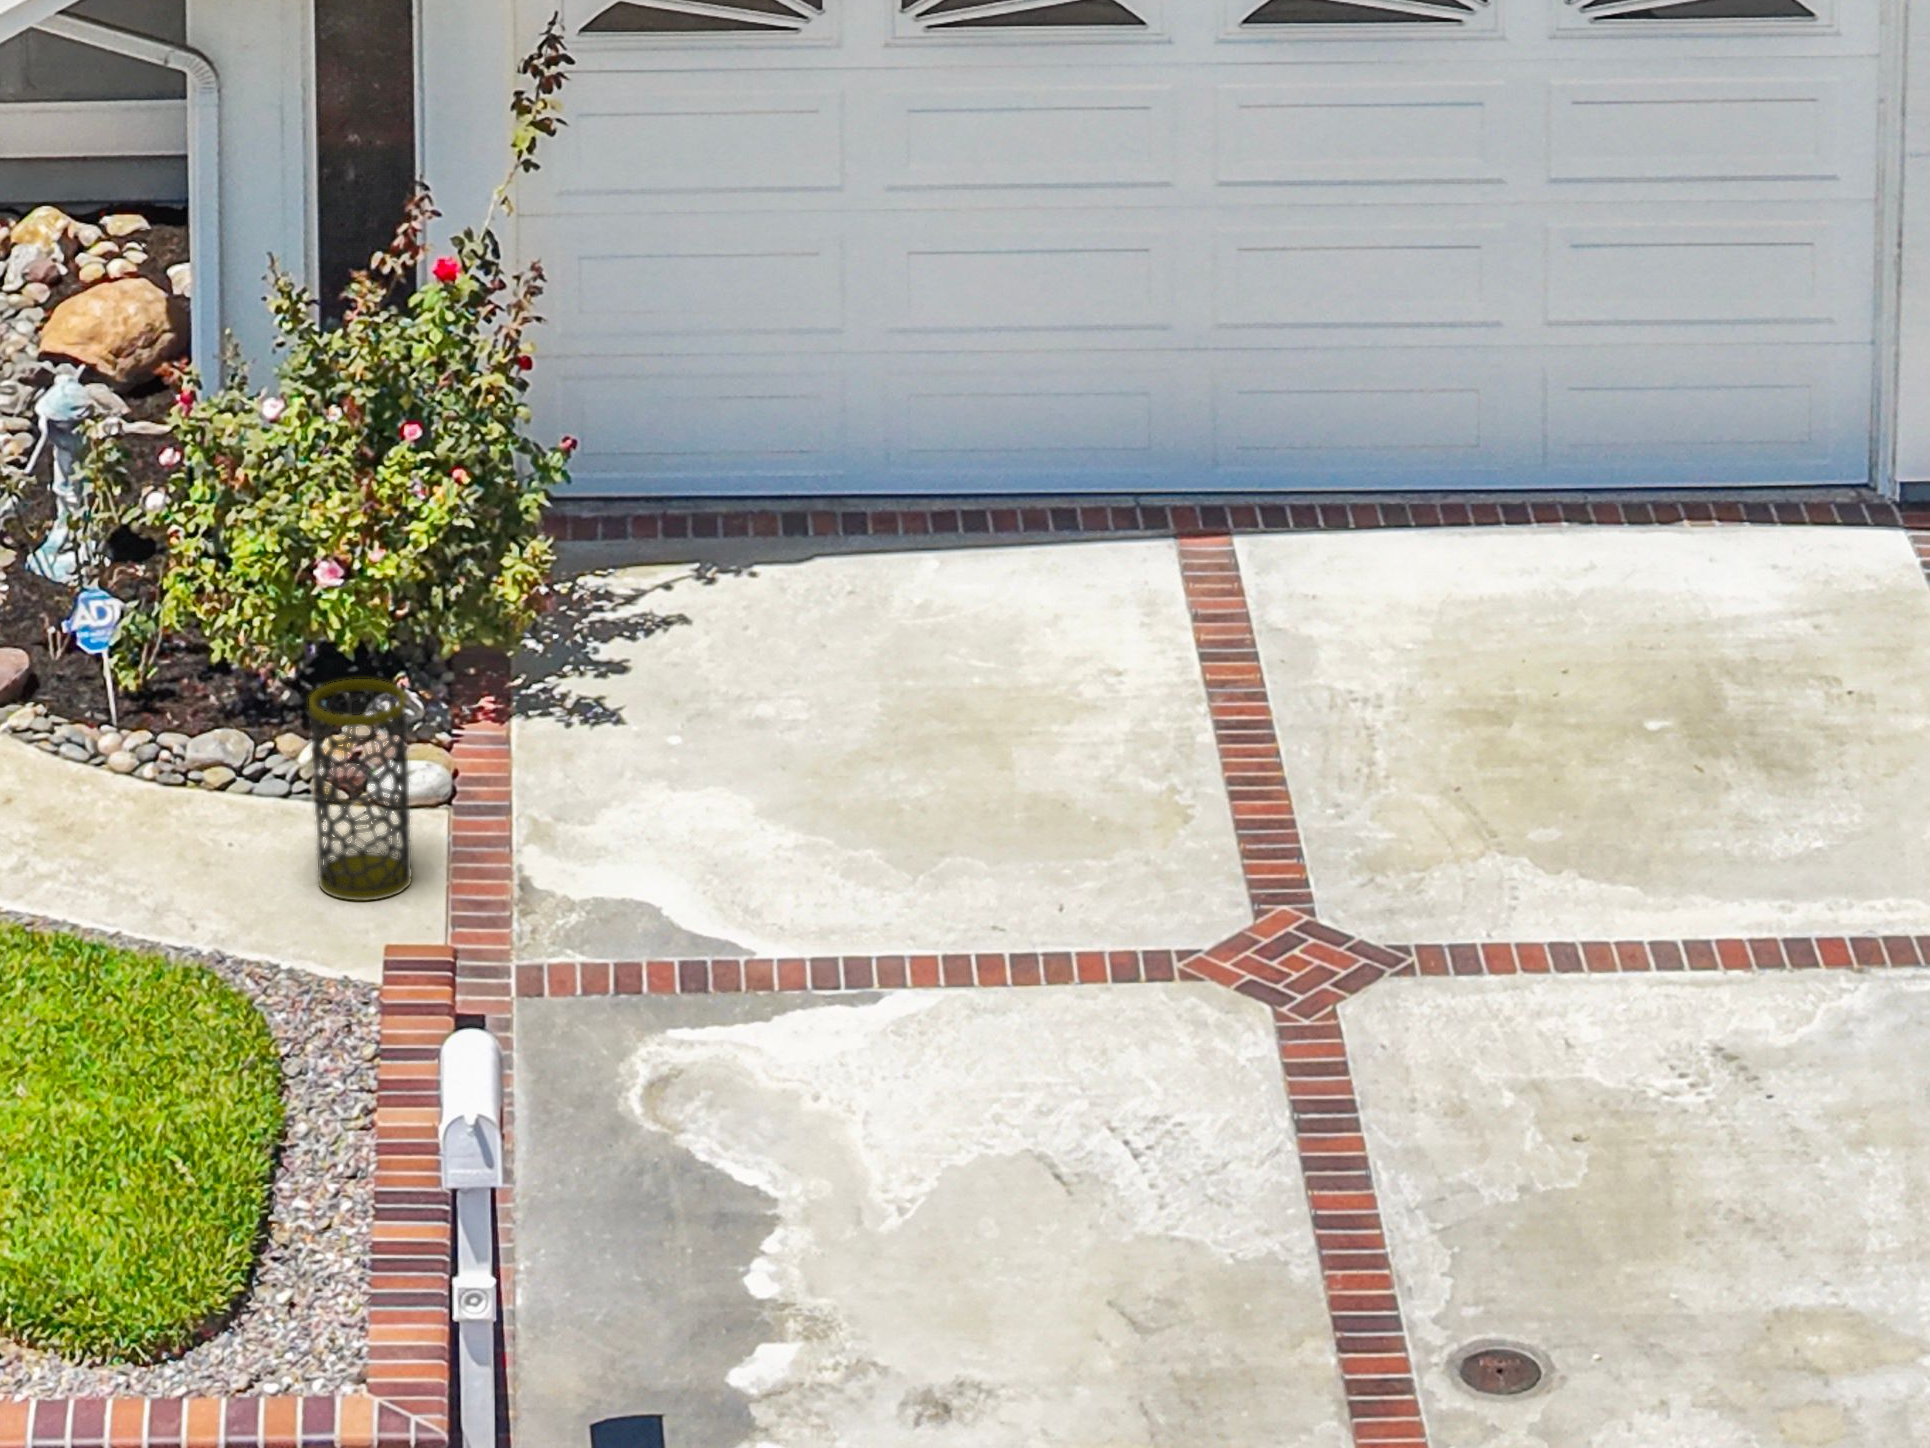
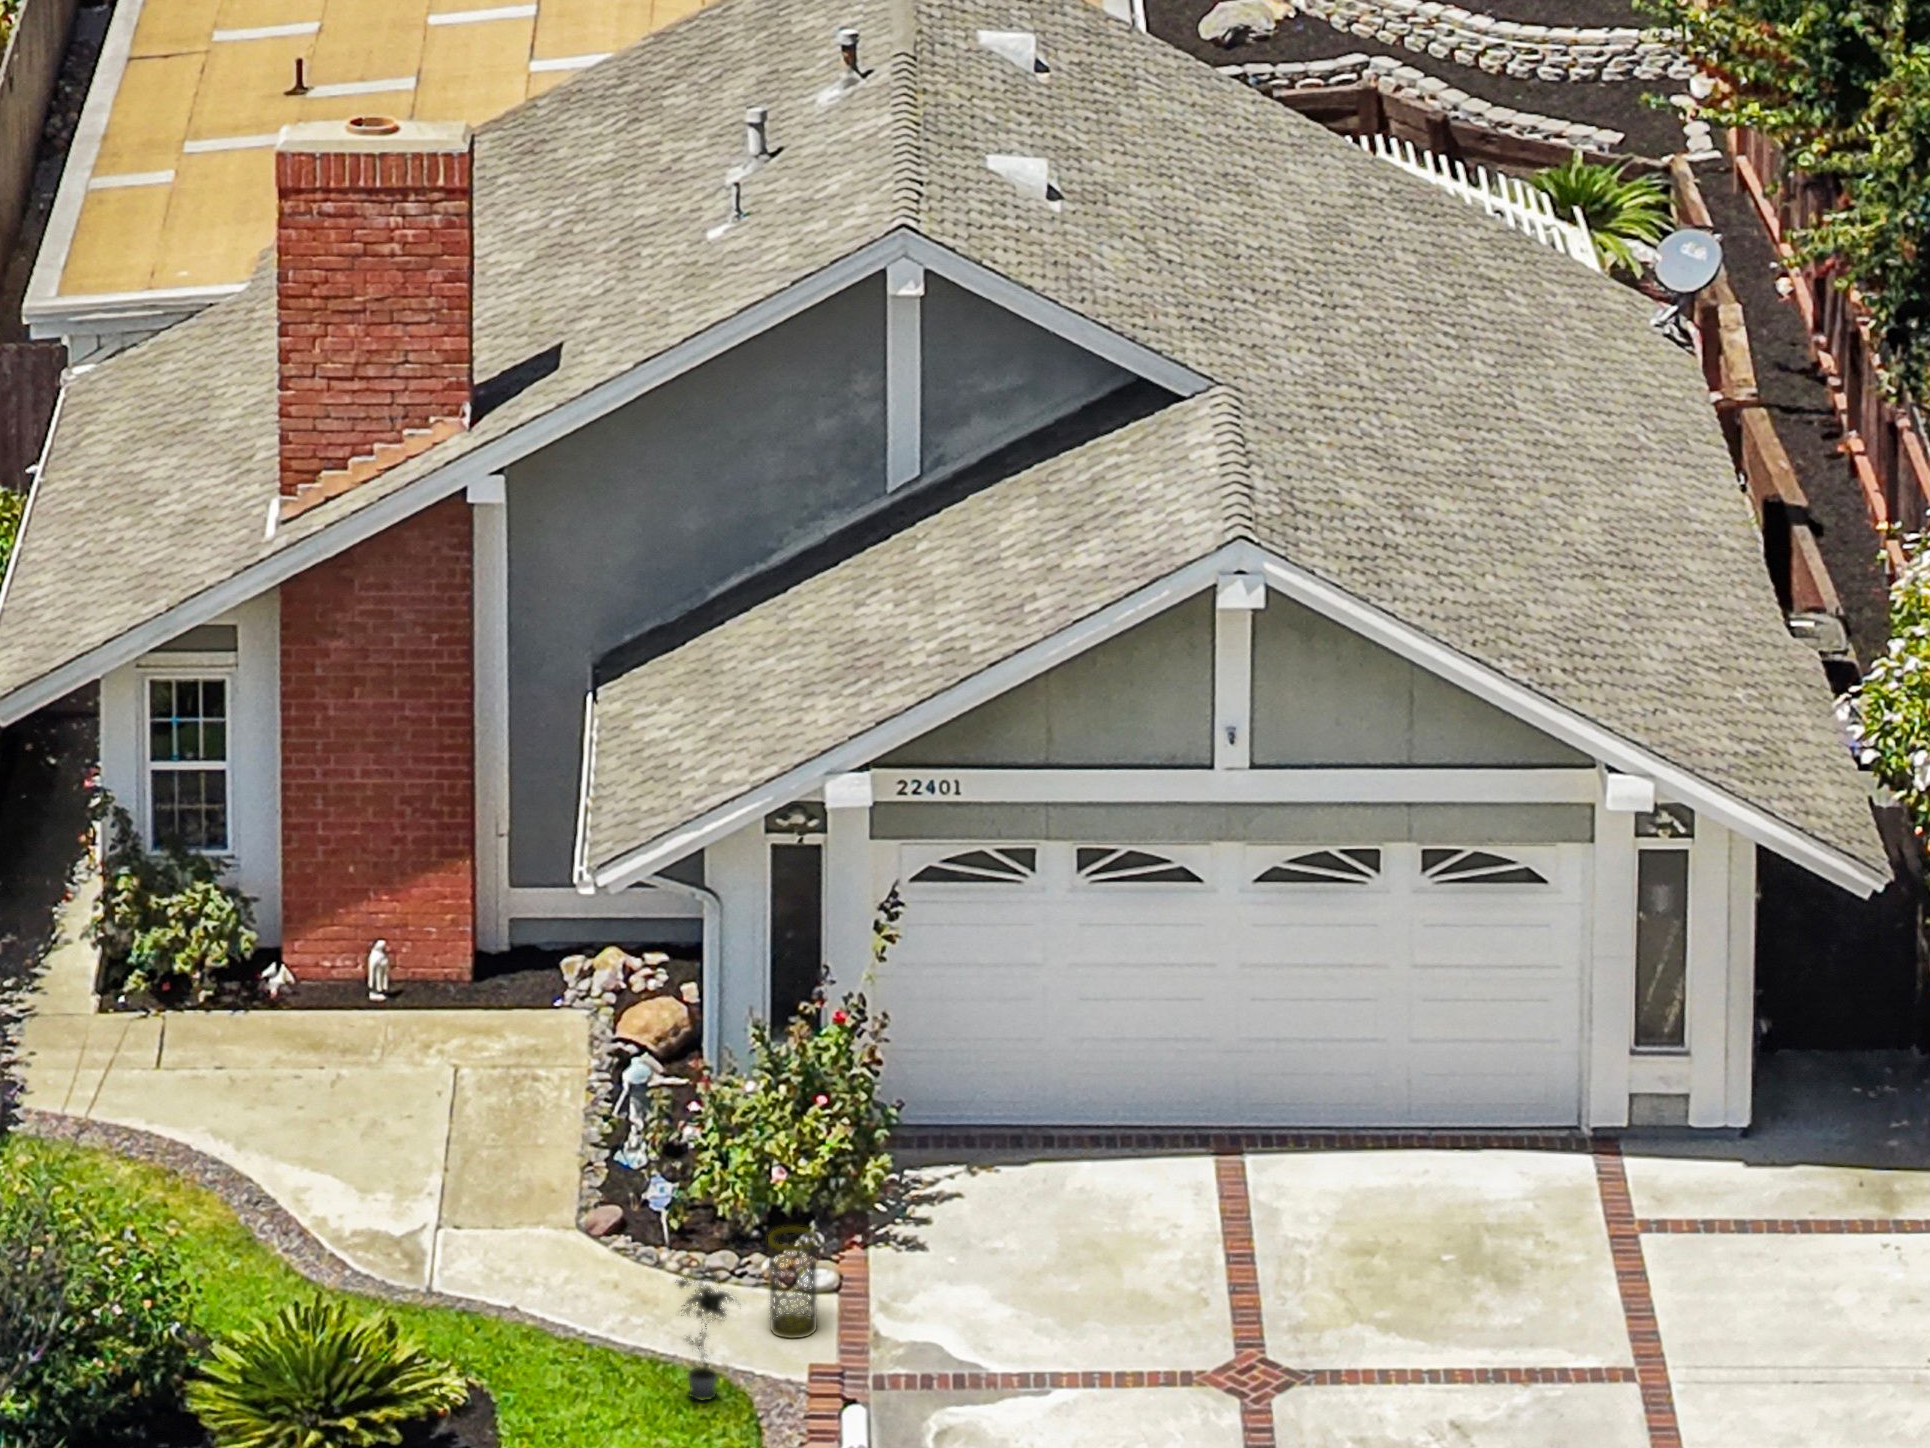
potted plant: none [112,753,245,1026] -> present [675,1272,732,1400]

